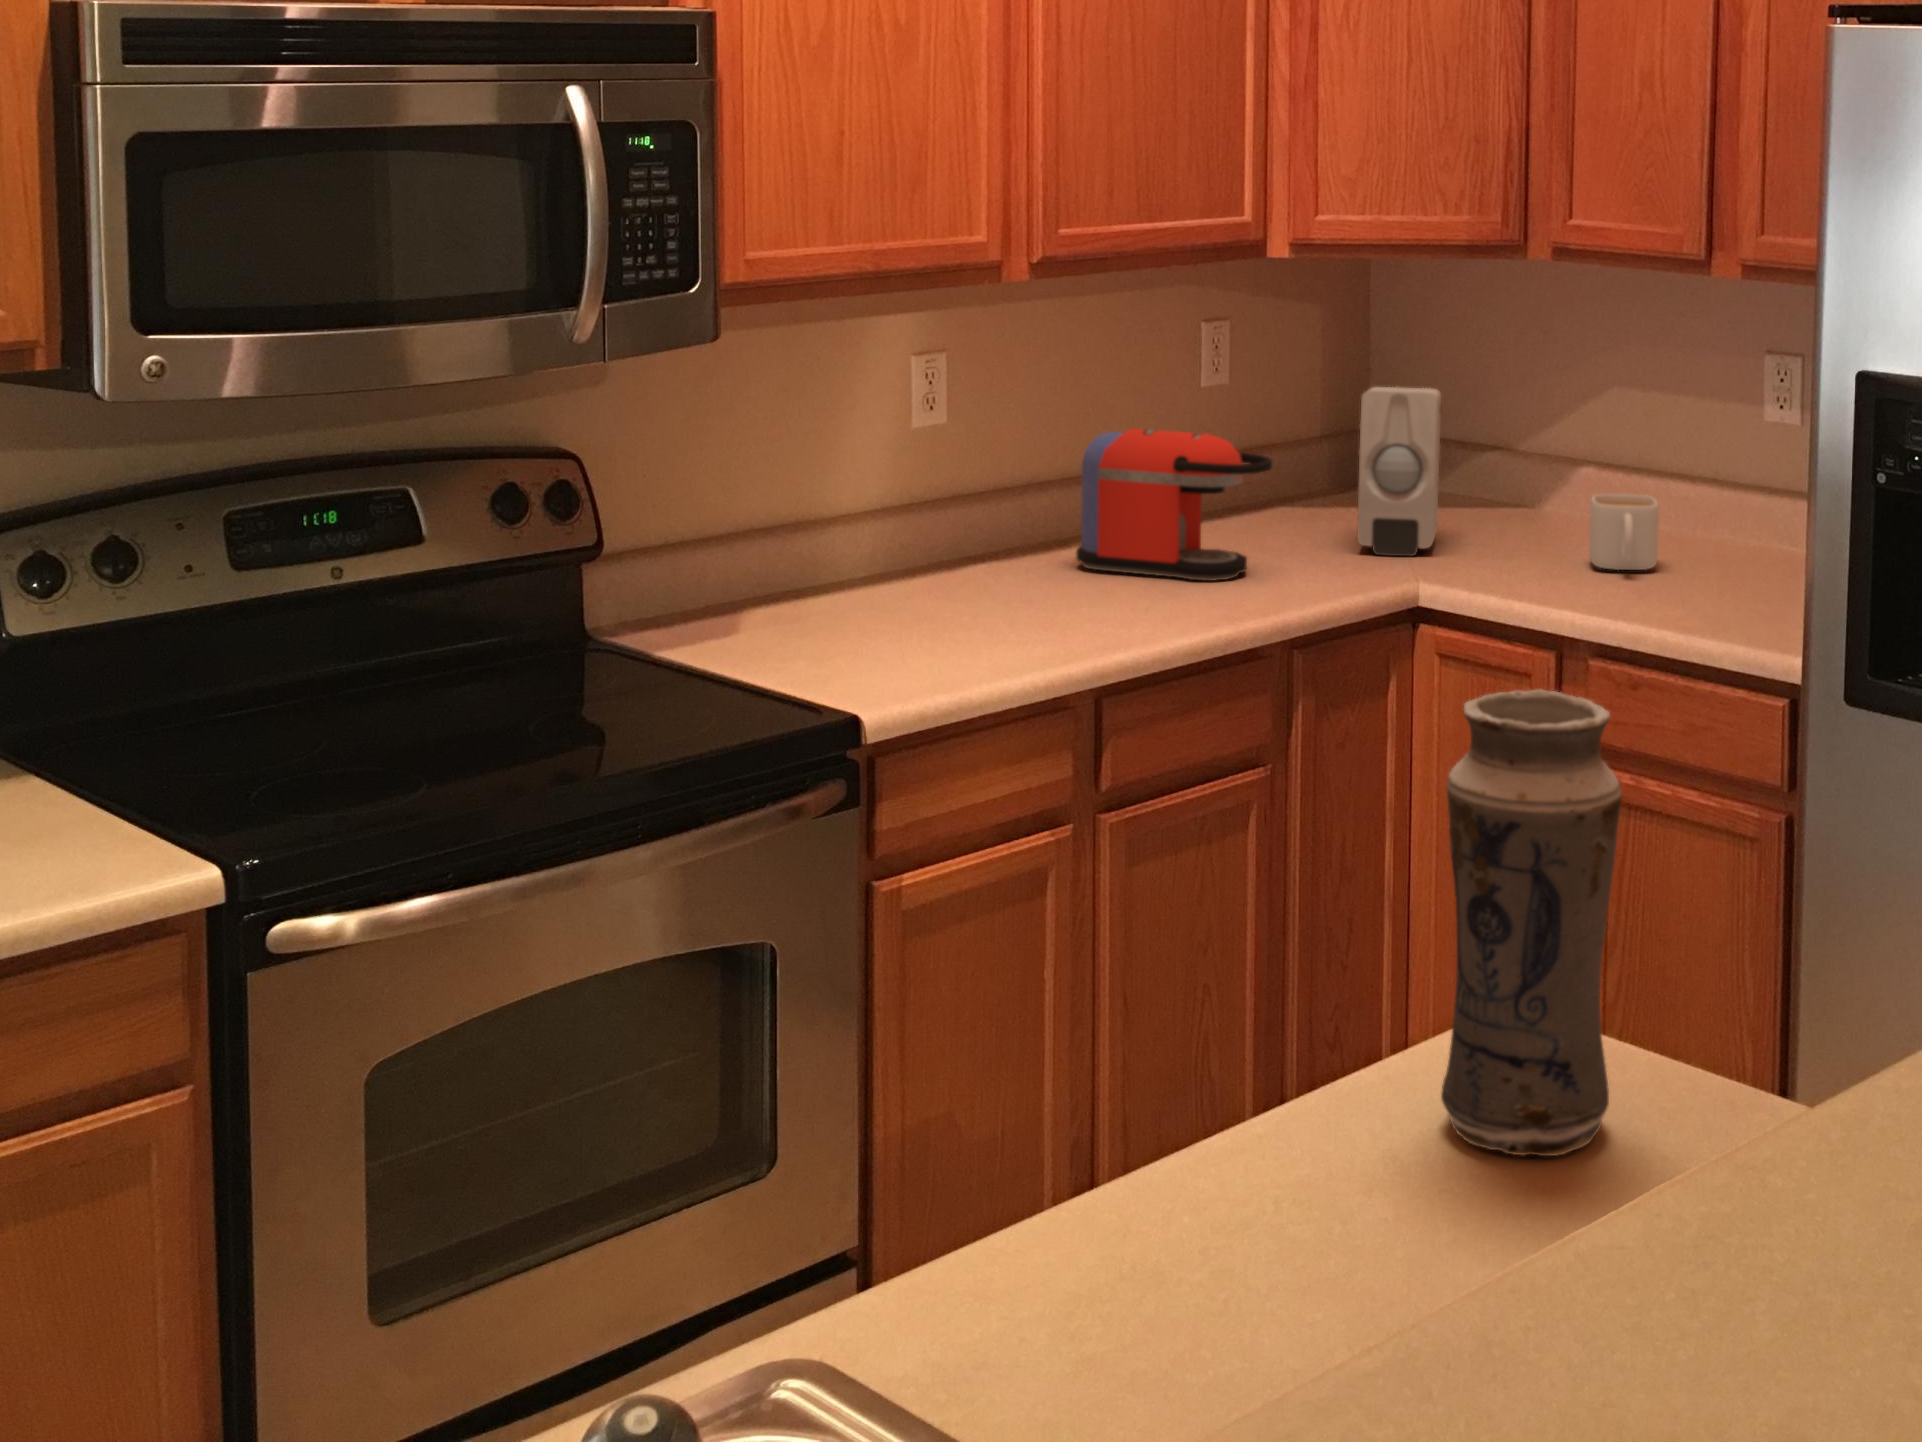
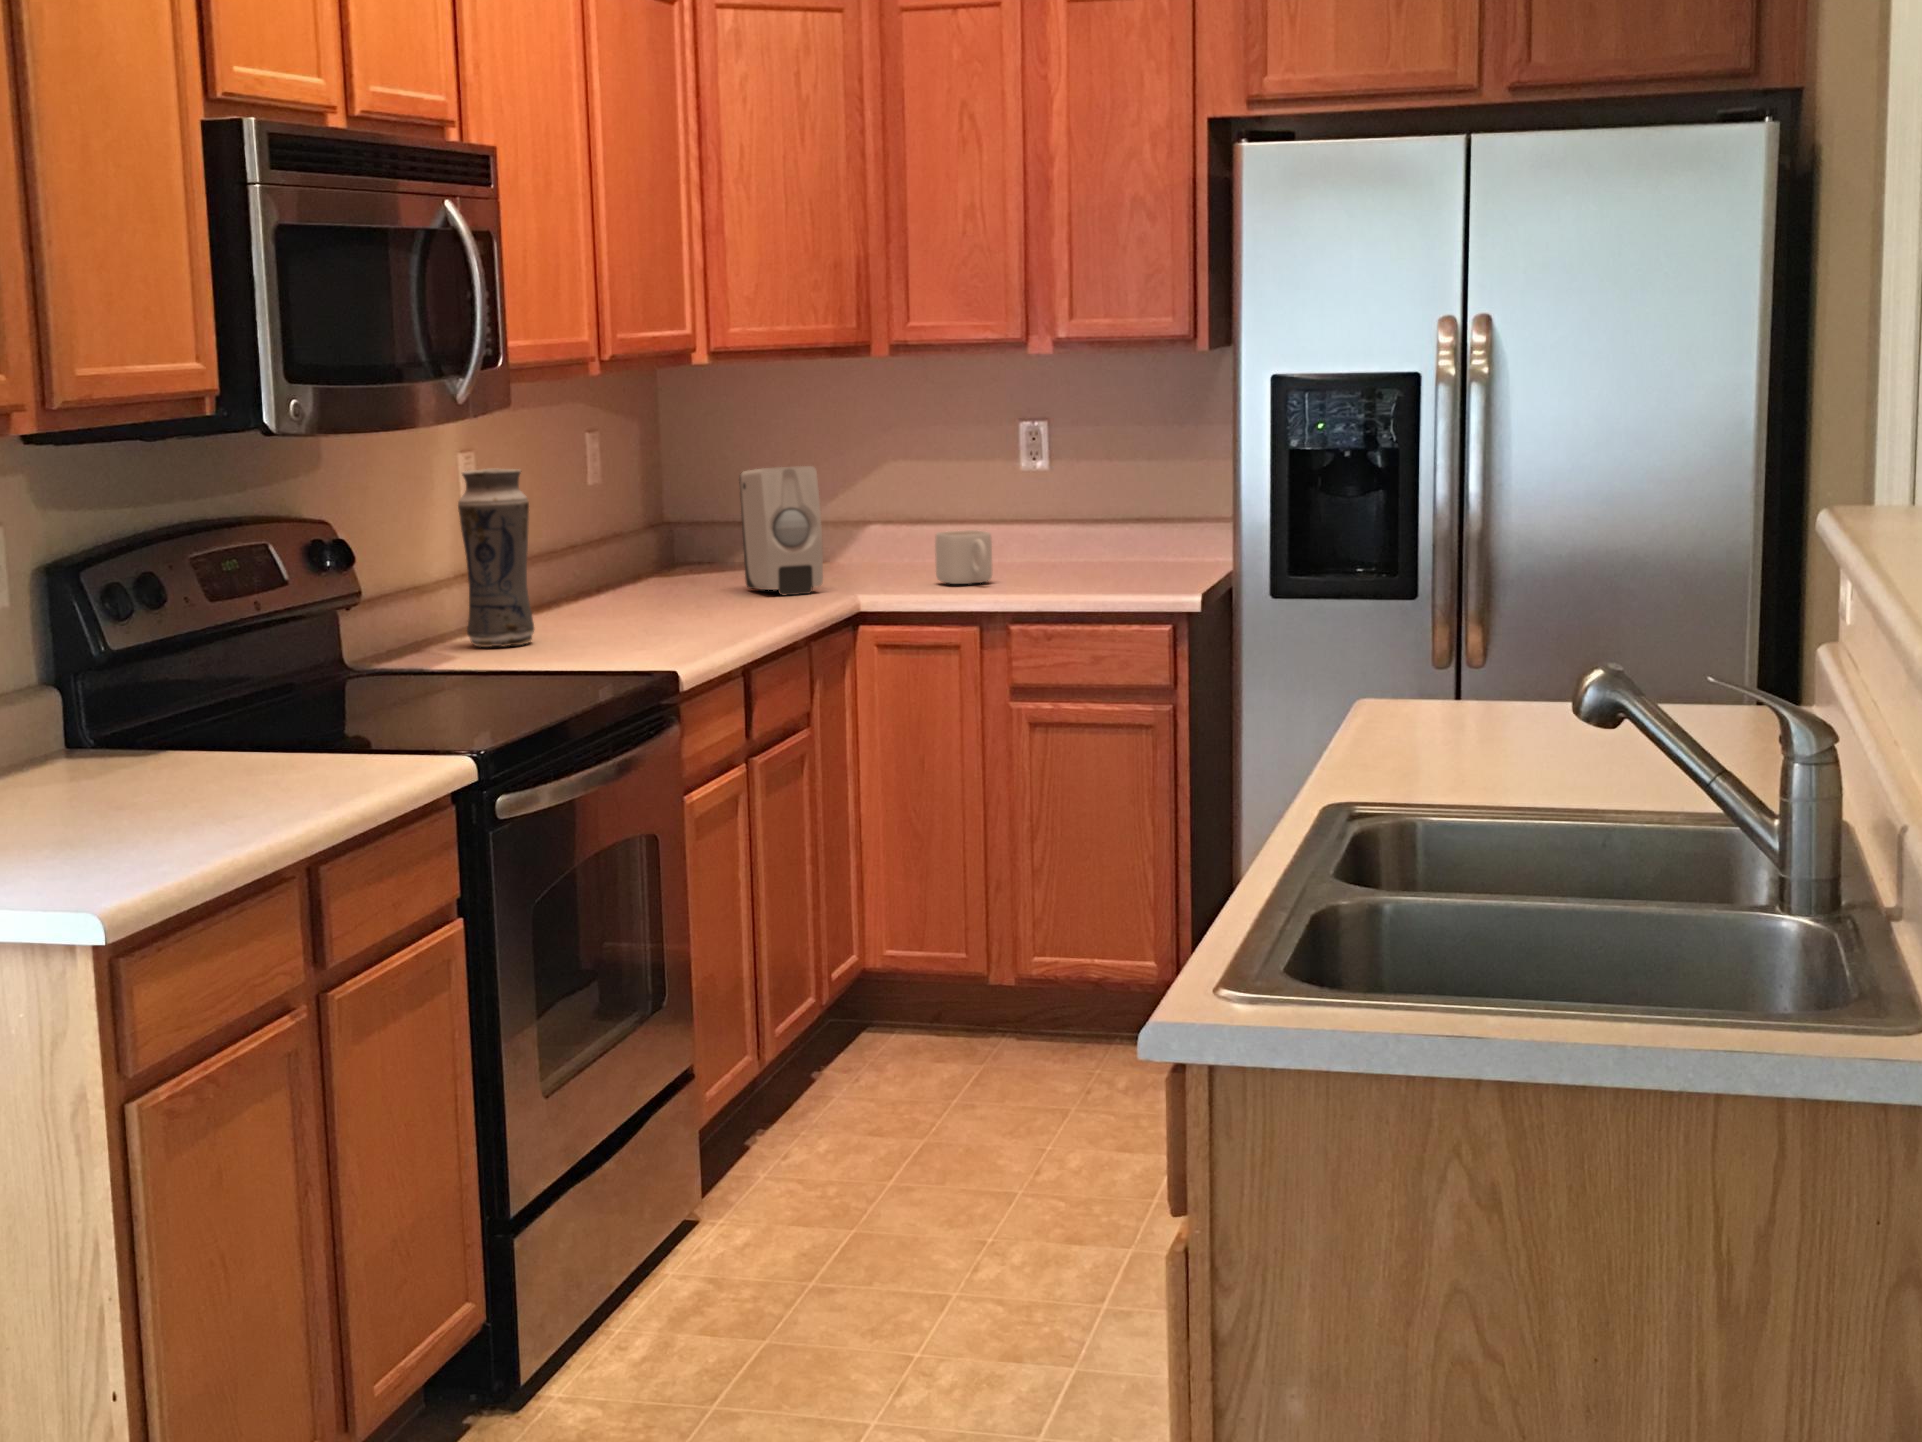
coffee maker: present [1076,429,1272,581] -> none [580,502,739,619]
vase: present [1441,689,1622,1156] -> present [458,469,534,647]

